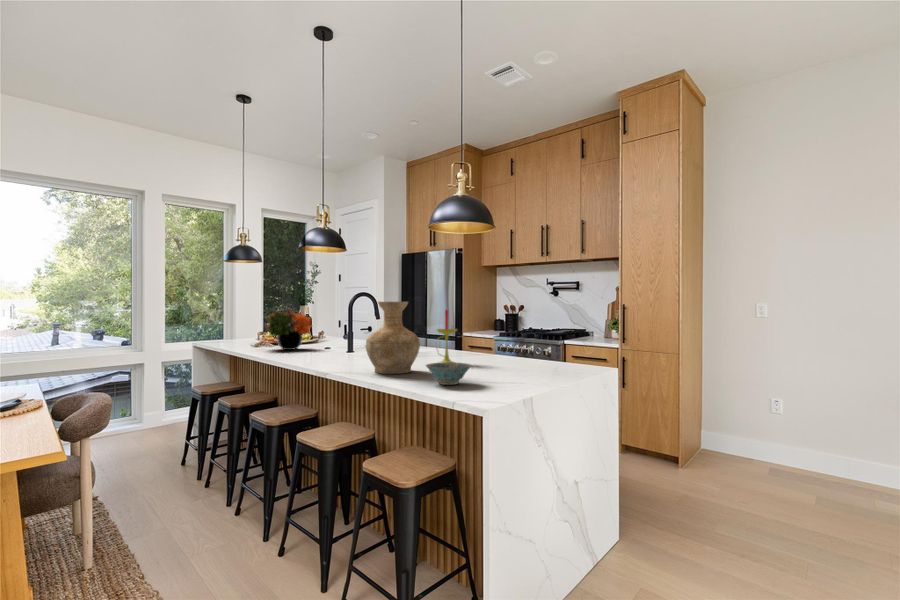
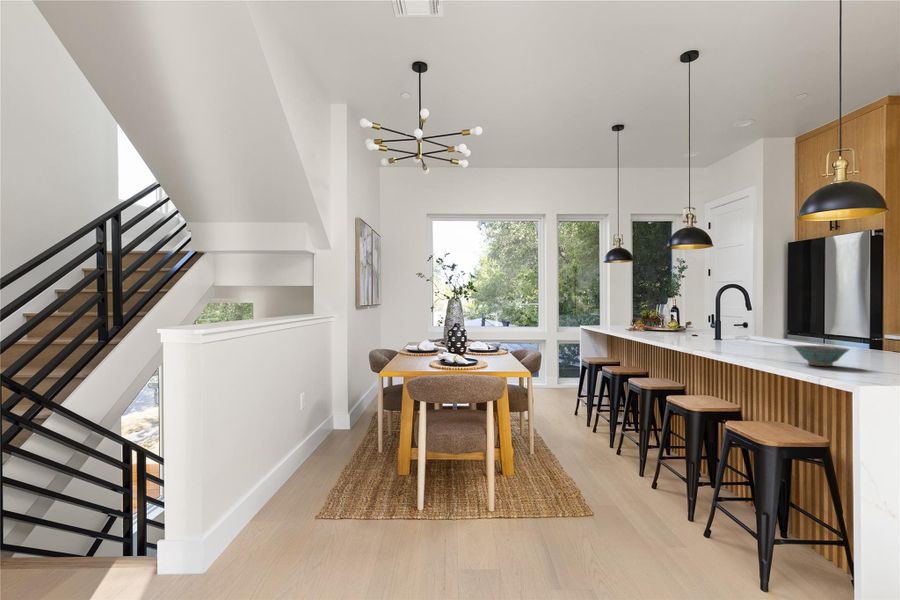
vase: present [366,302,420,374] -> none [730,289,790,355]
flower arrangement: present [266,309,312,350] -> none [638,299,680,334]
candle: present [437,310,457,363] -> none [812,296,841,353]

